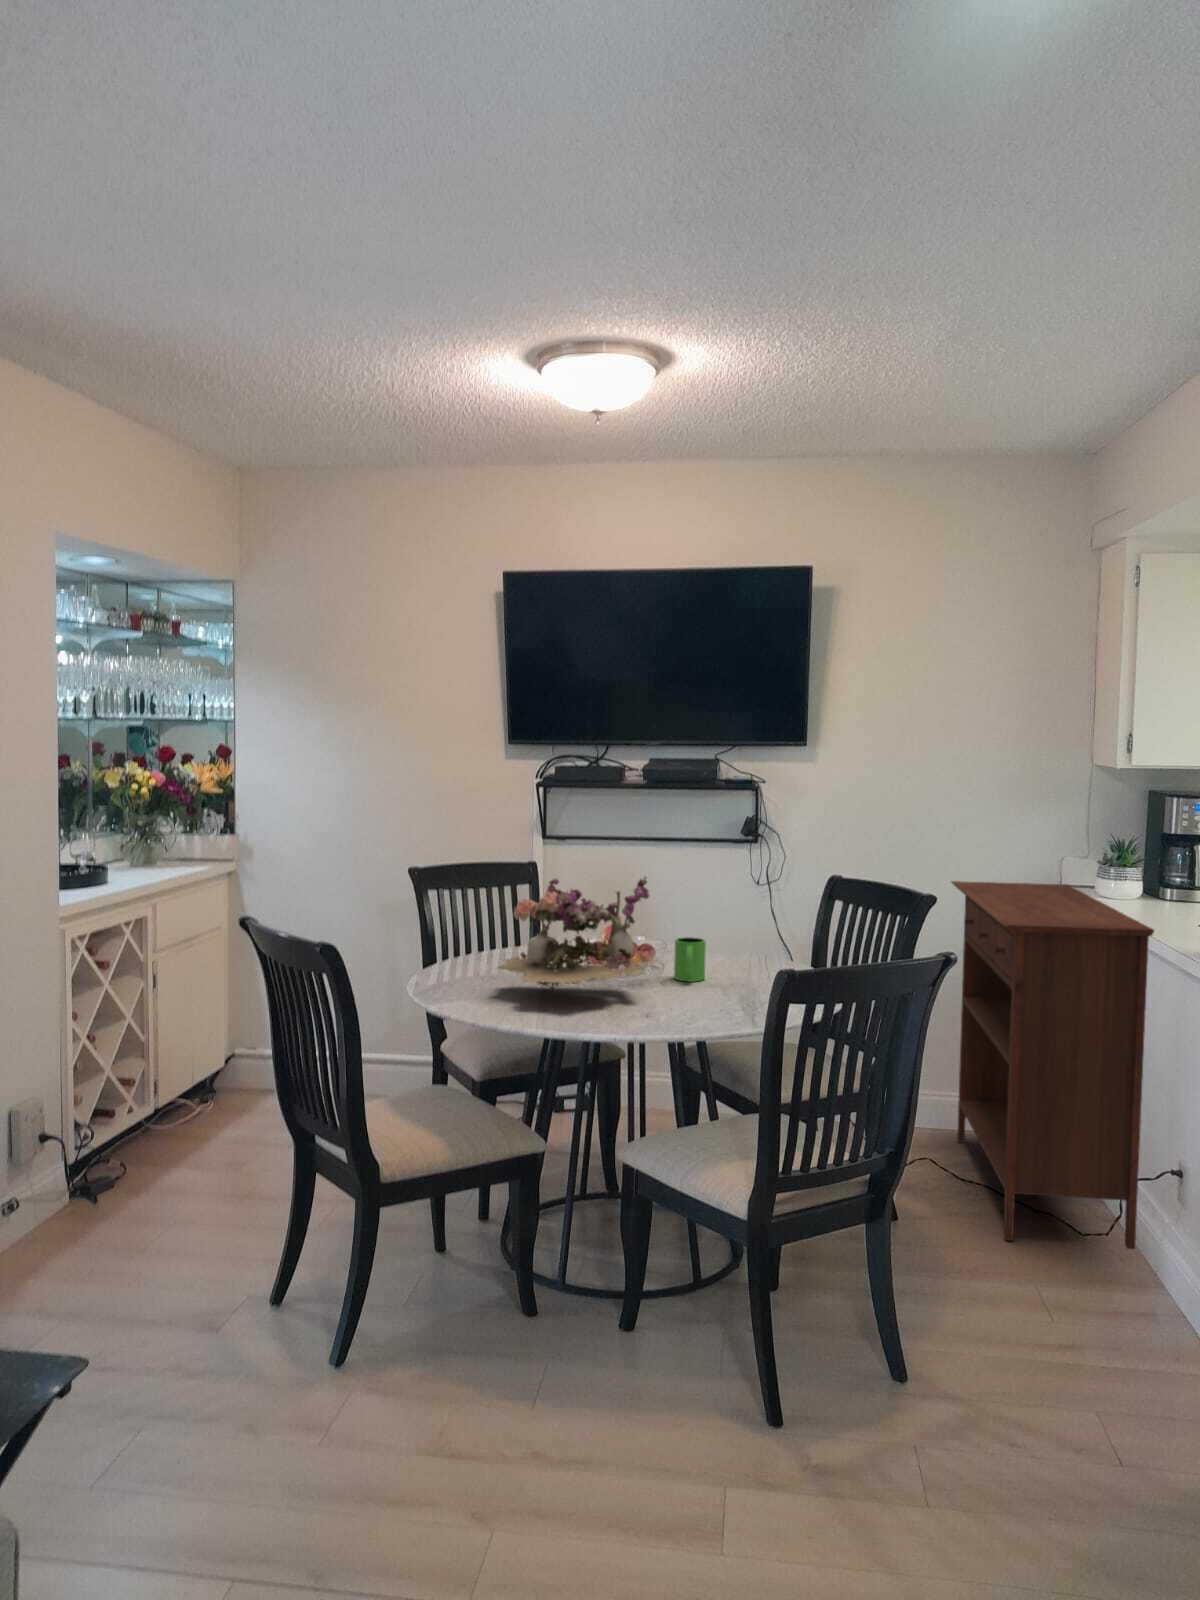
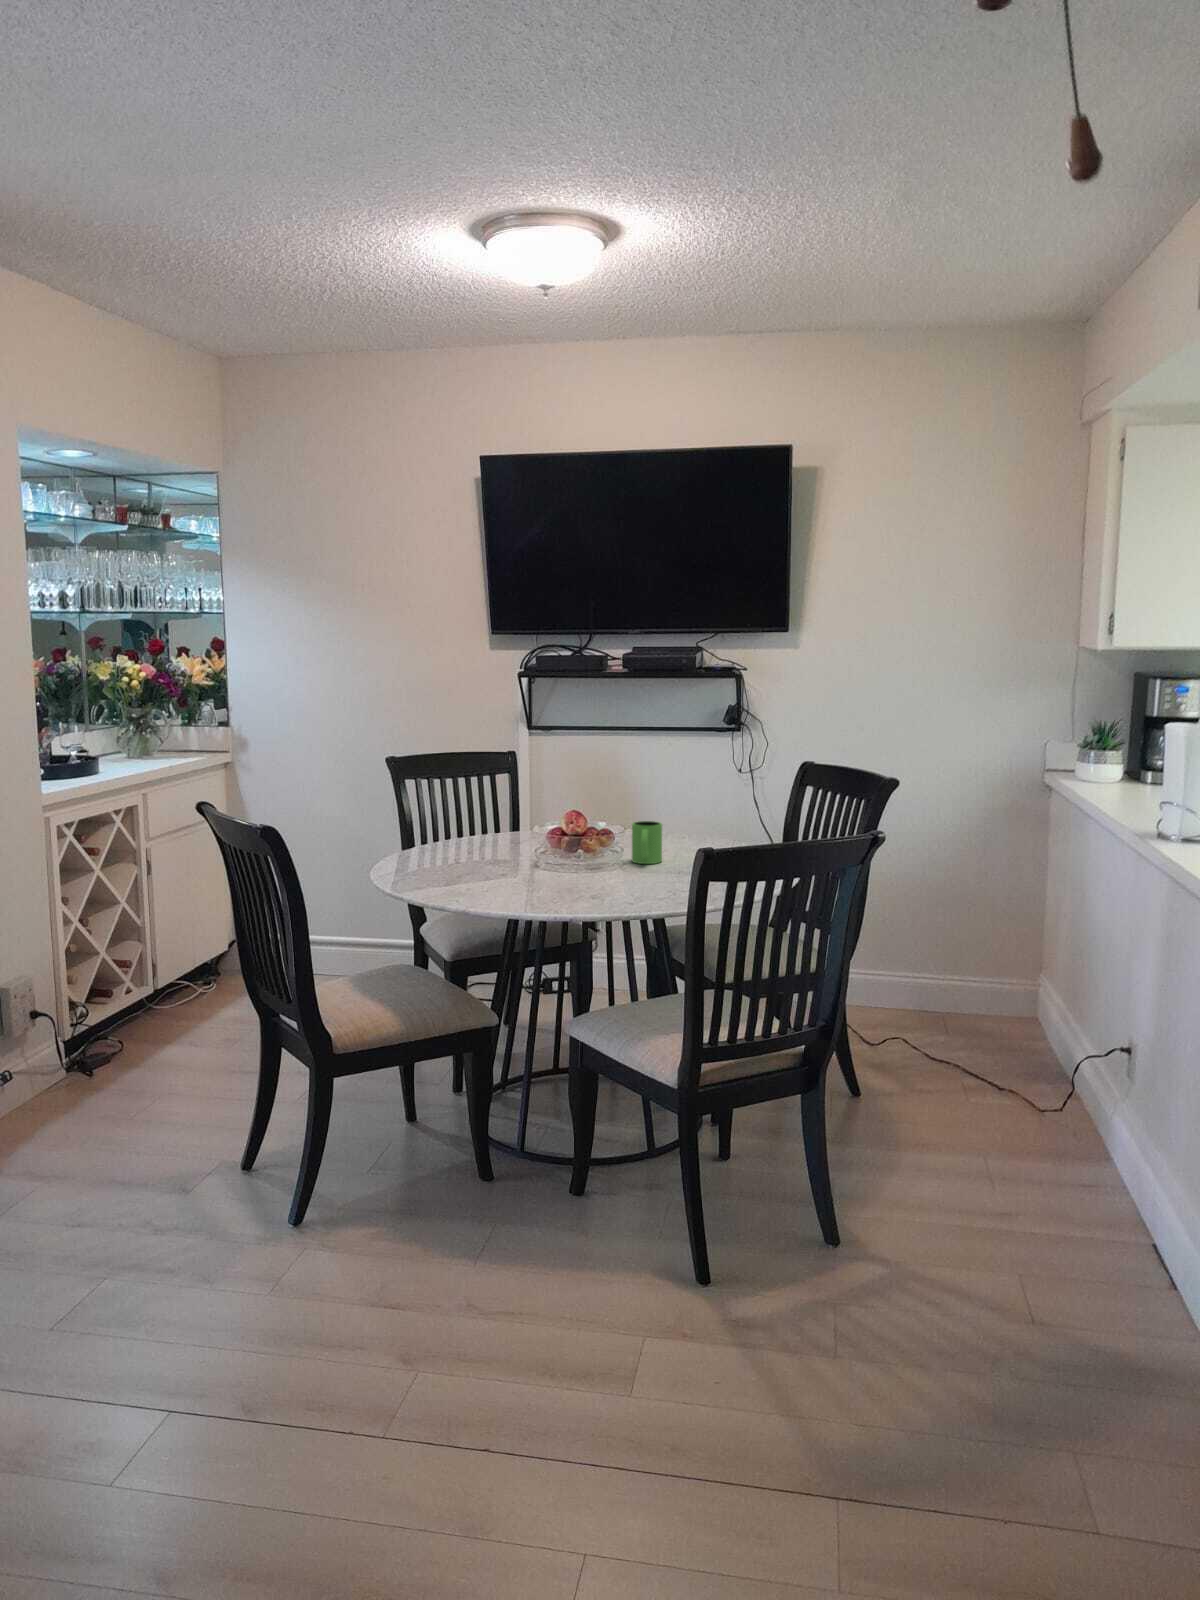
flower arrangement: present [498,876,649,991] -> none [450,759,600,875]
console table: present [952,881,1154,1249] -> none [929,767,1115,1125]

